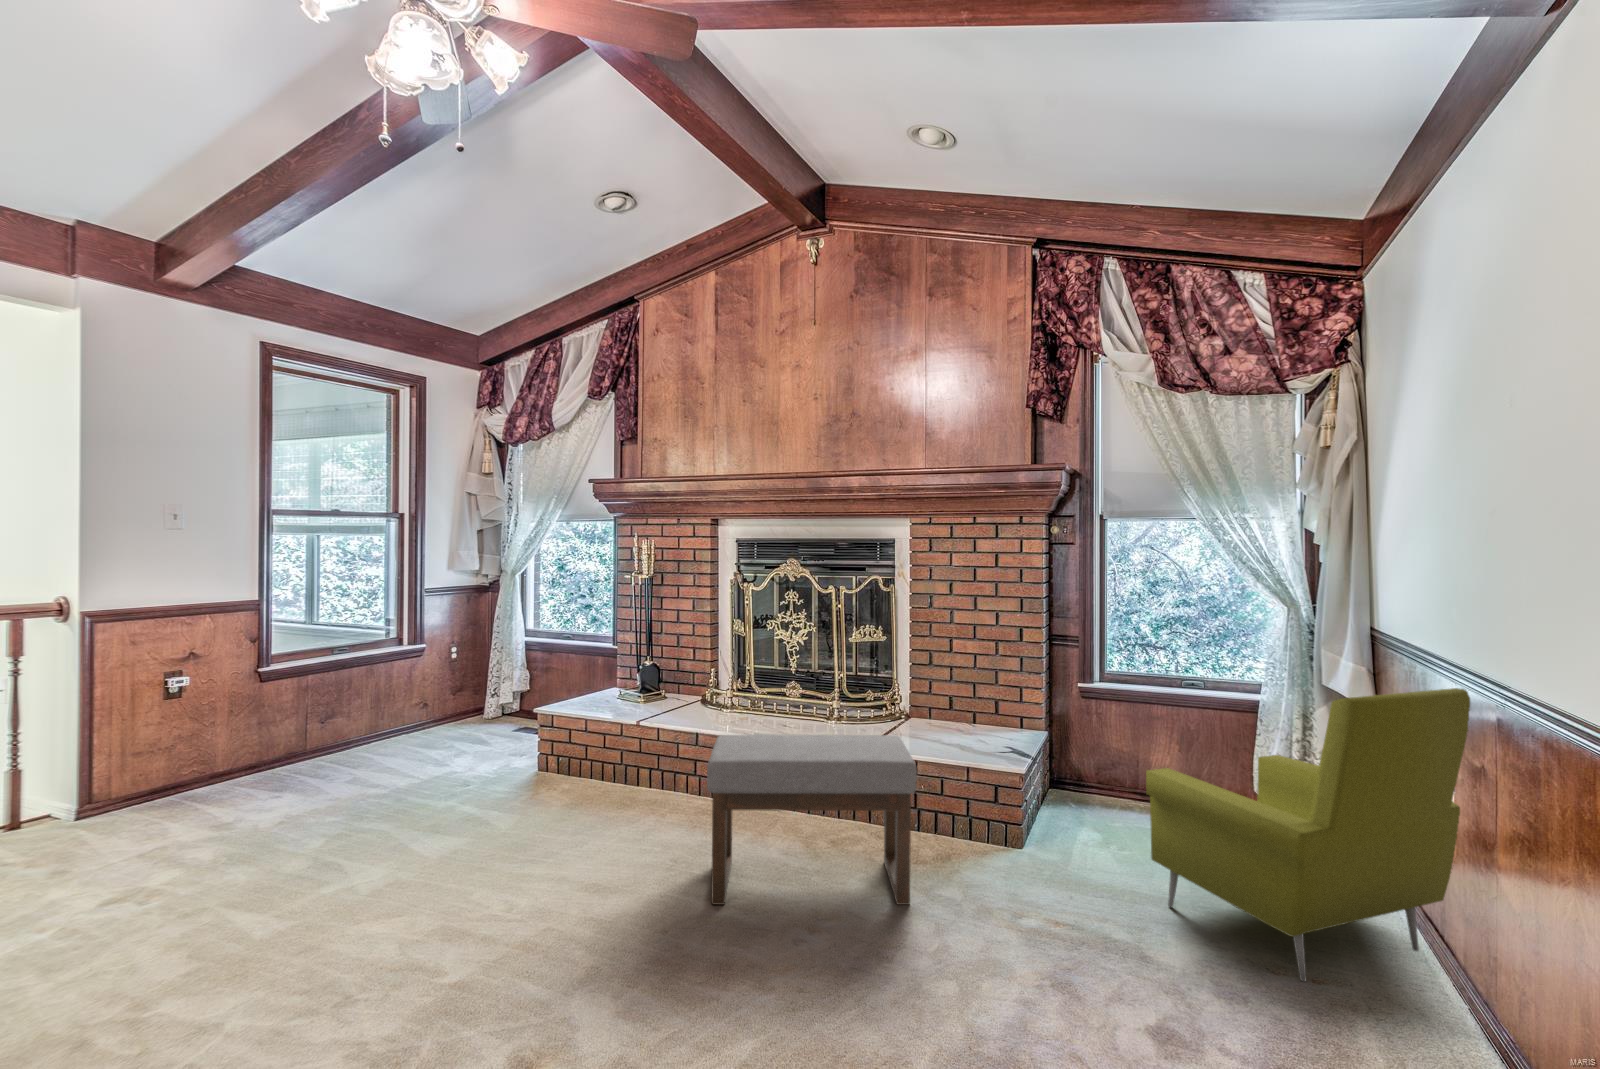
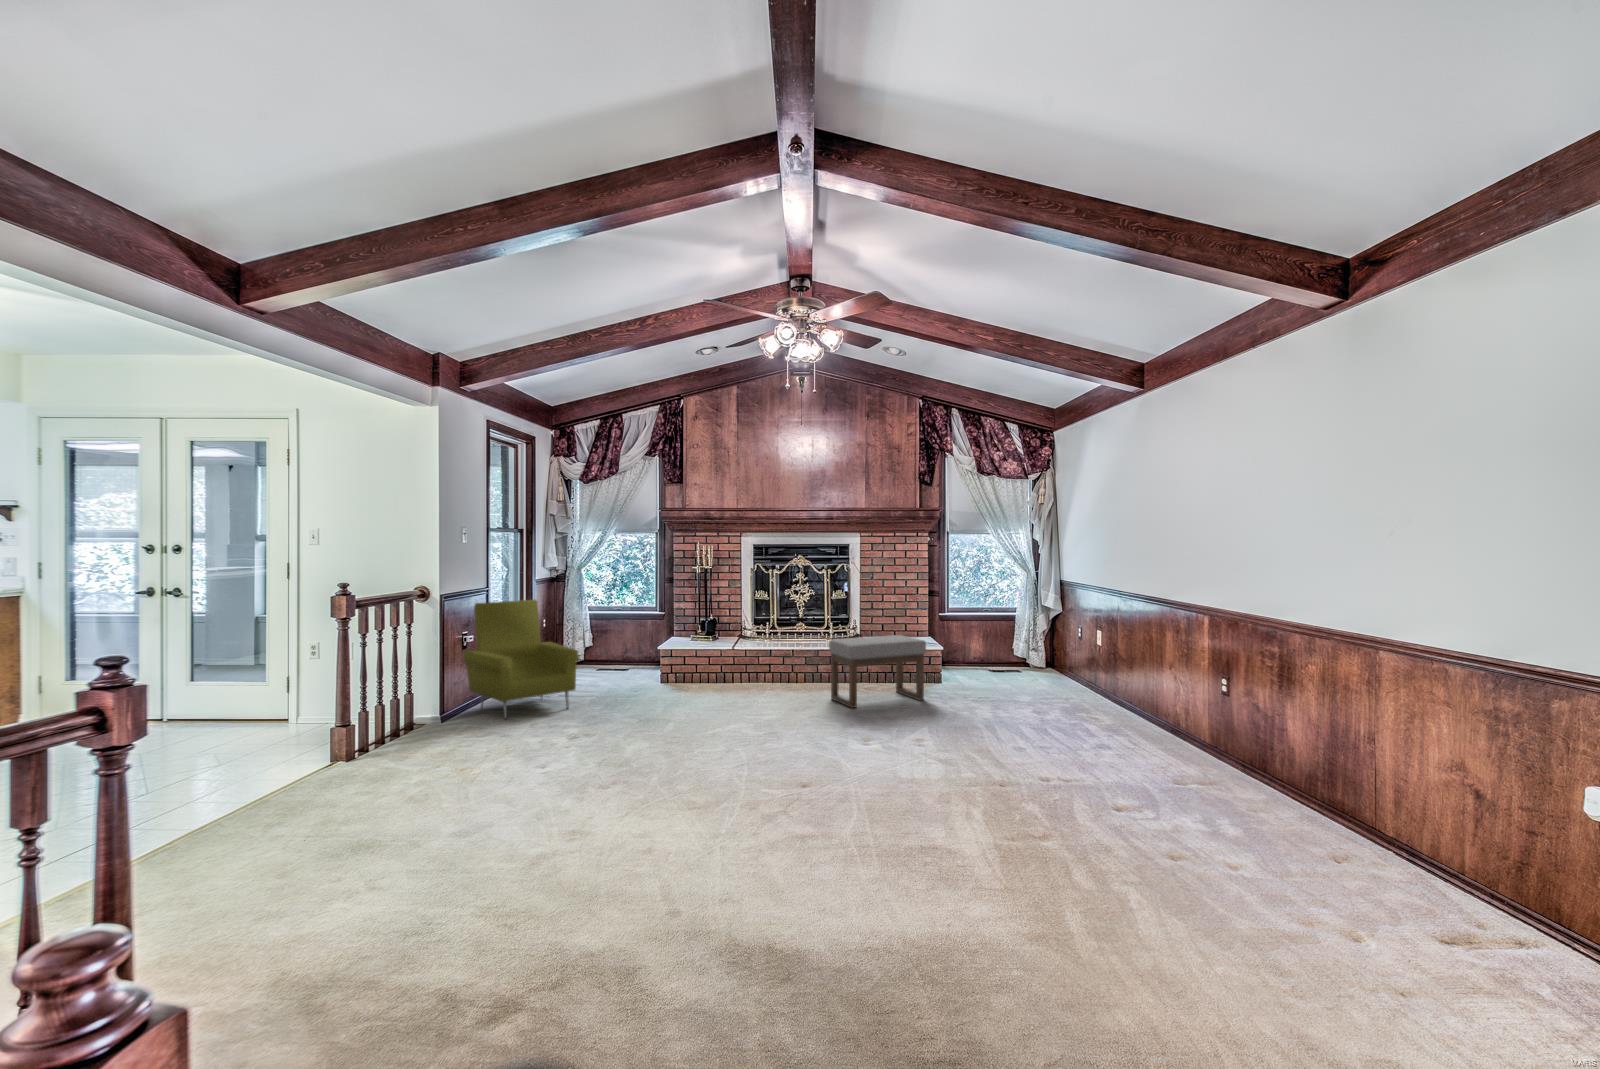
armchair: present [1146,688,1470,982] -> present [462,599,578,719]

